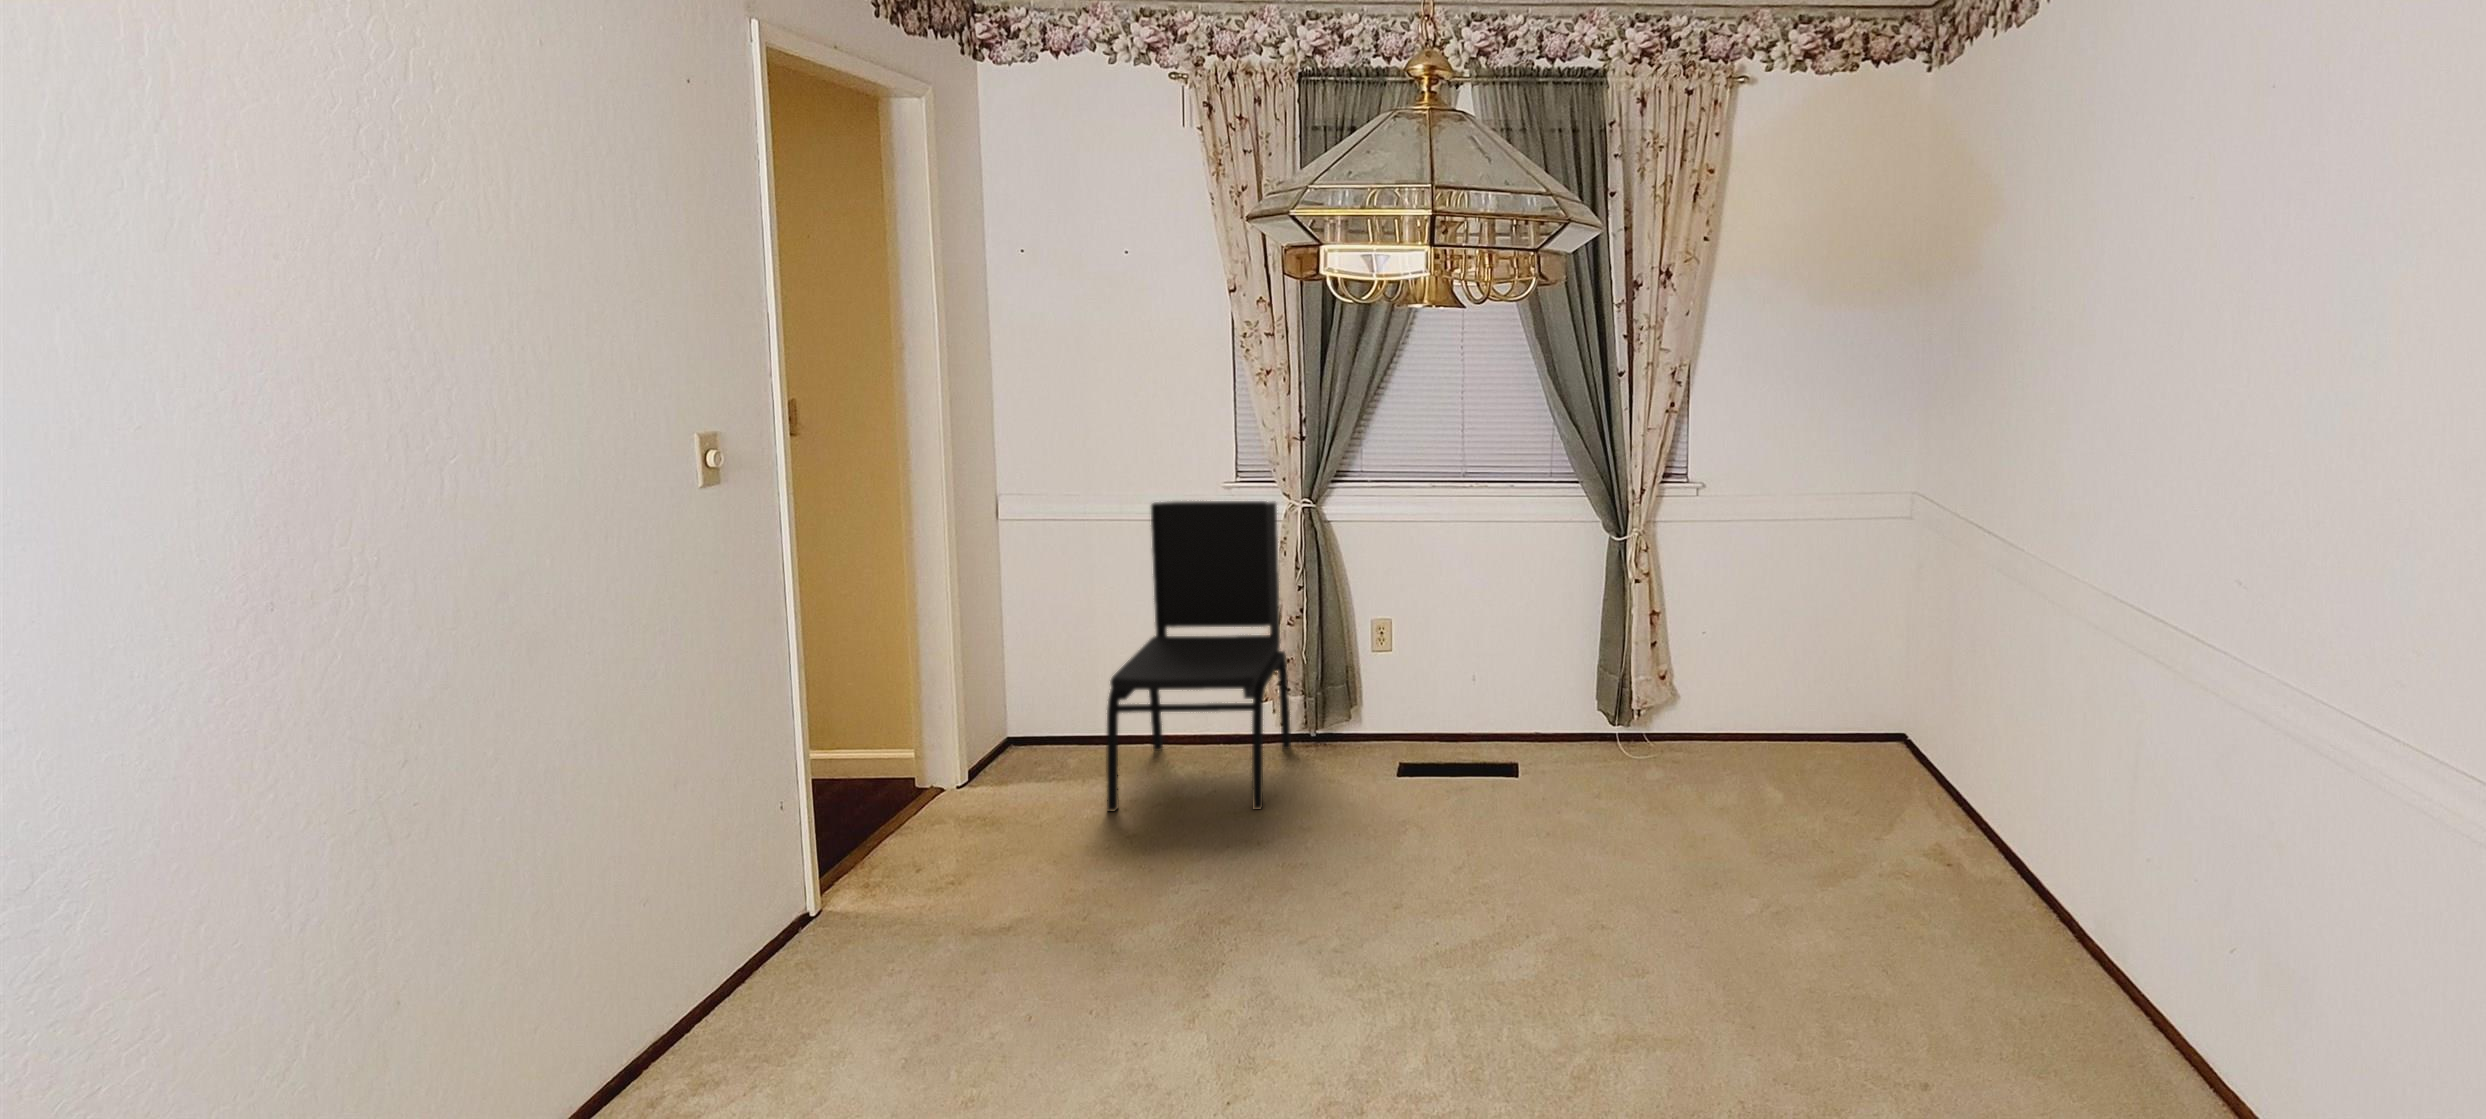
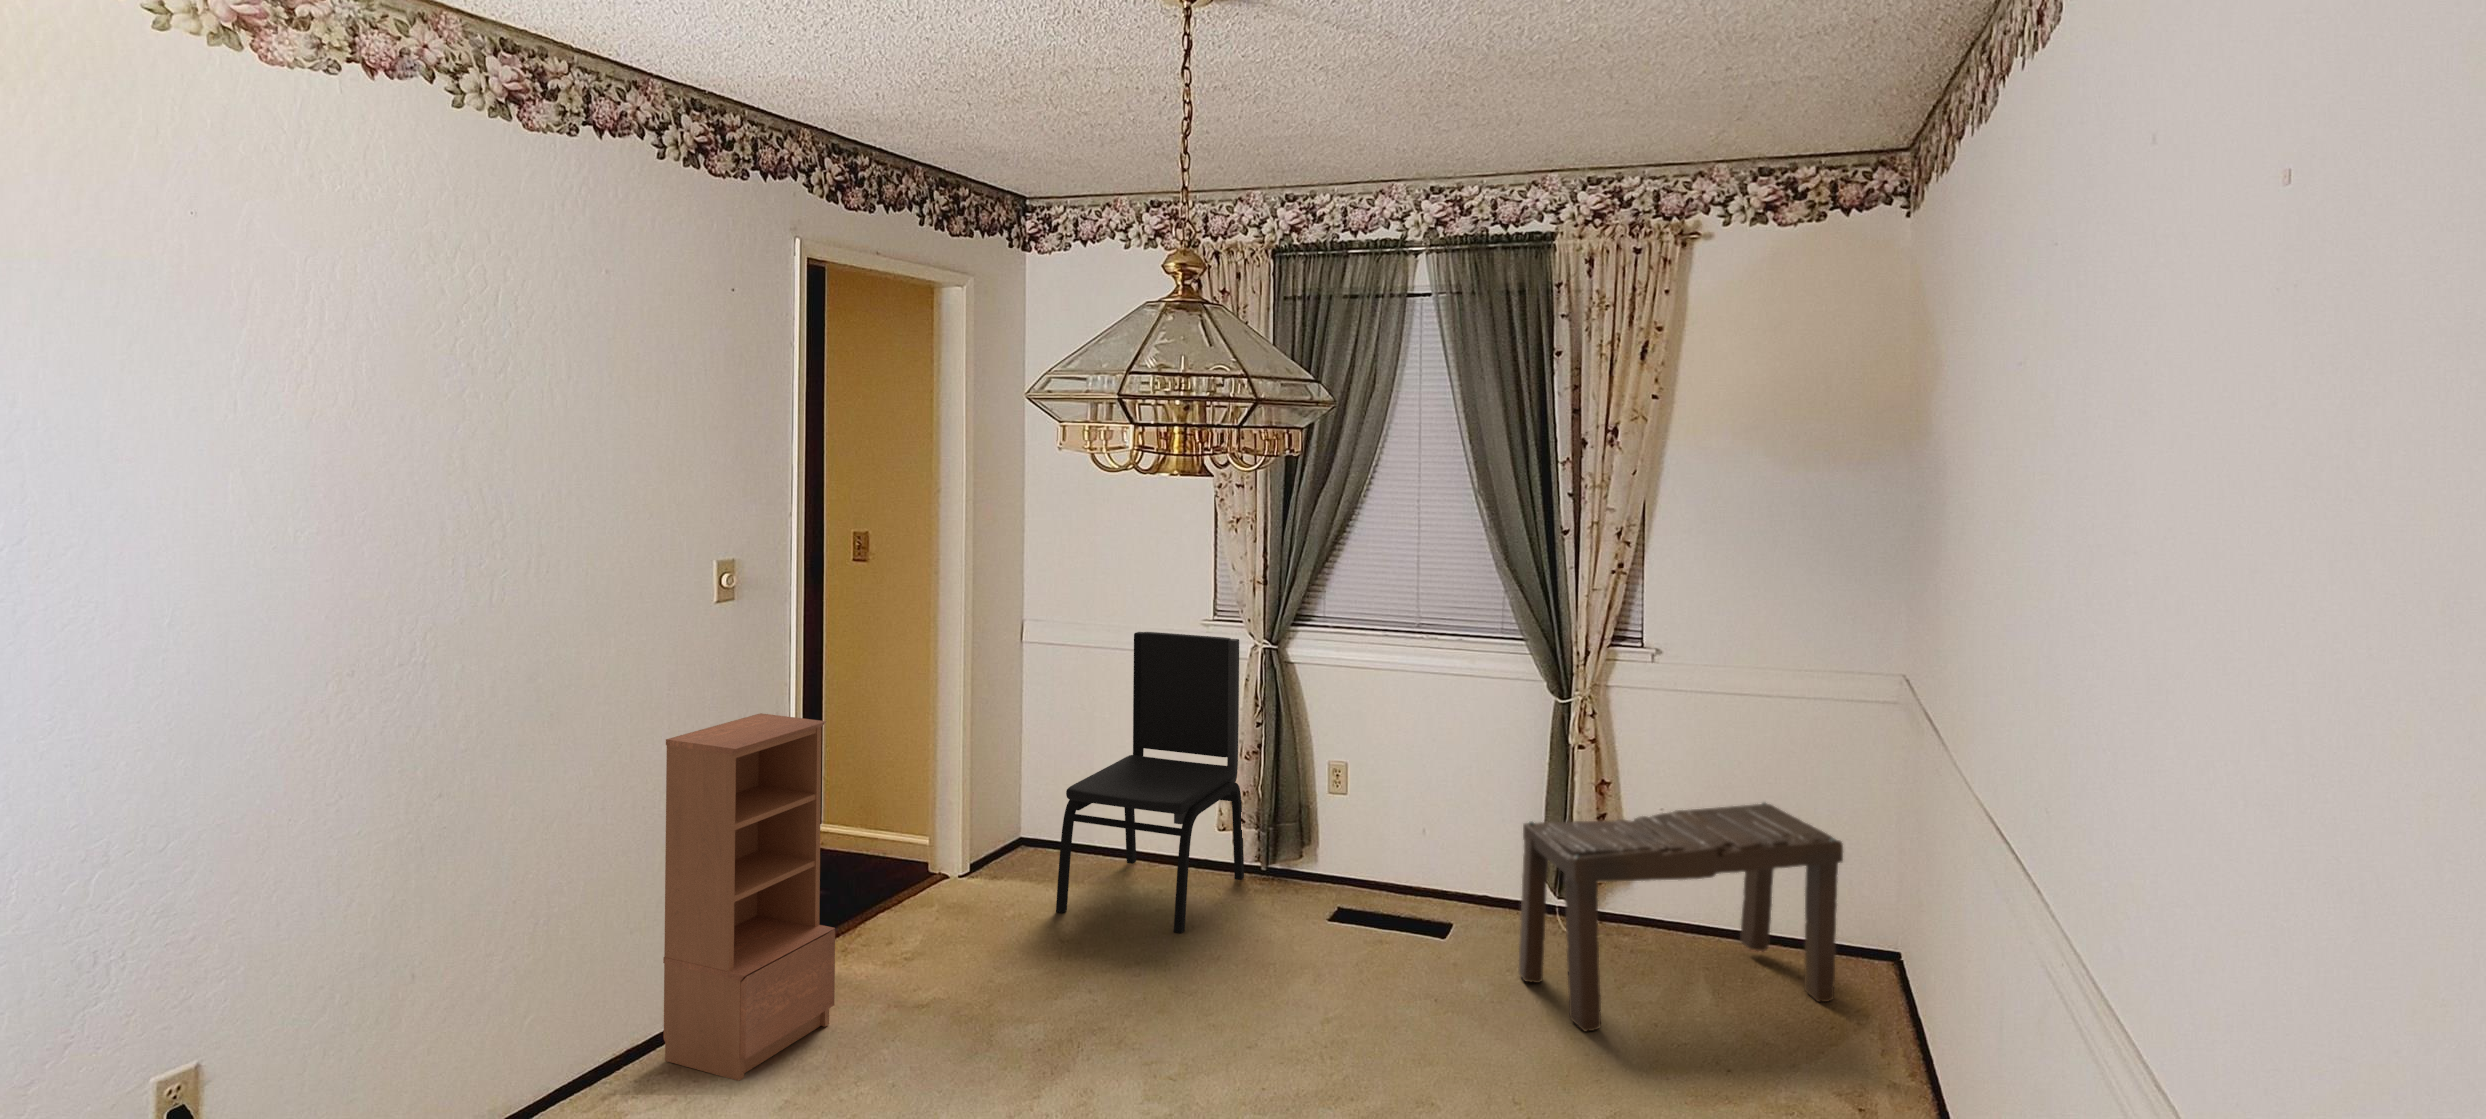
bench: none [1609,608,1882,828] -> present [1519,802,1843,1031]
bookcase: none [681,630,920,1057] -> present [663,713,835,1081]

